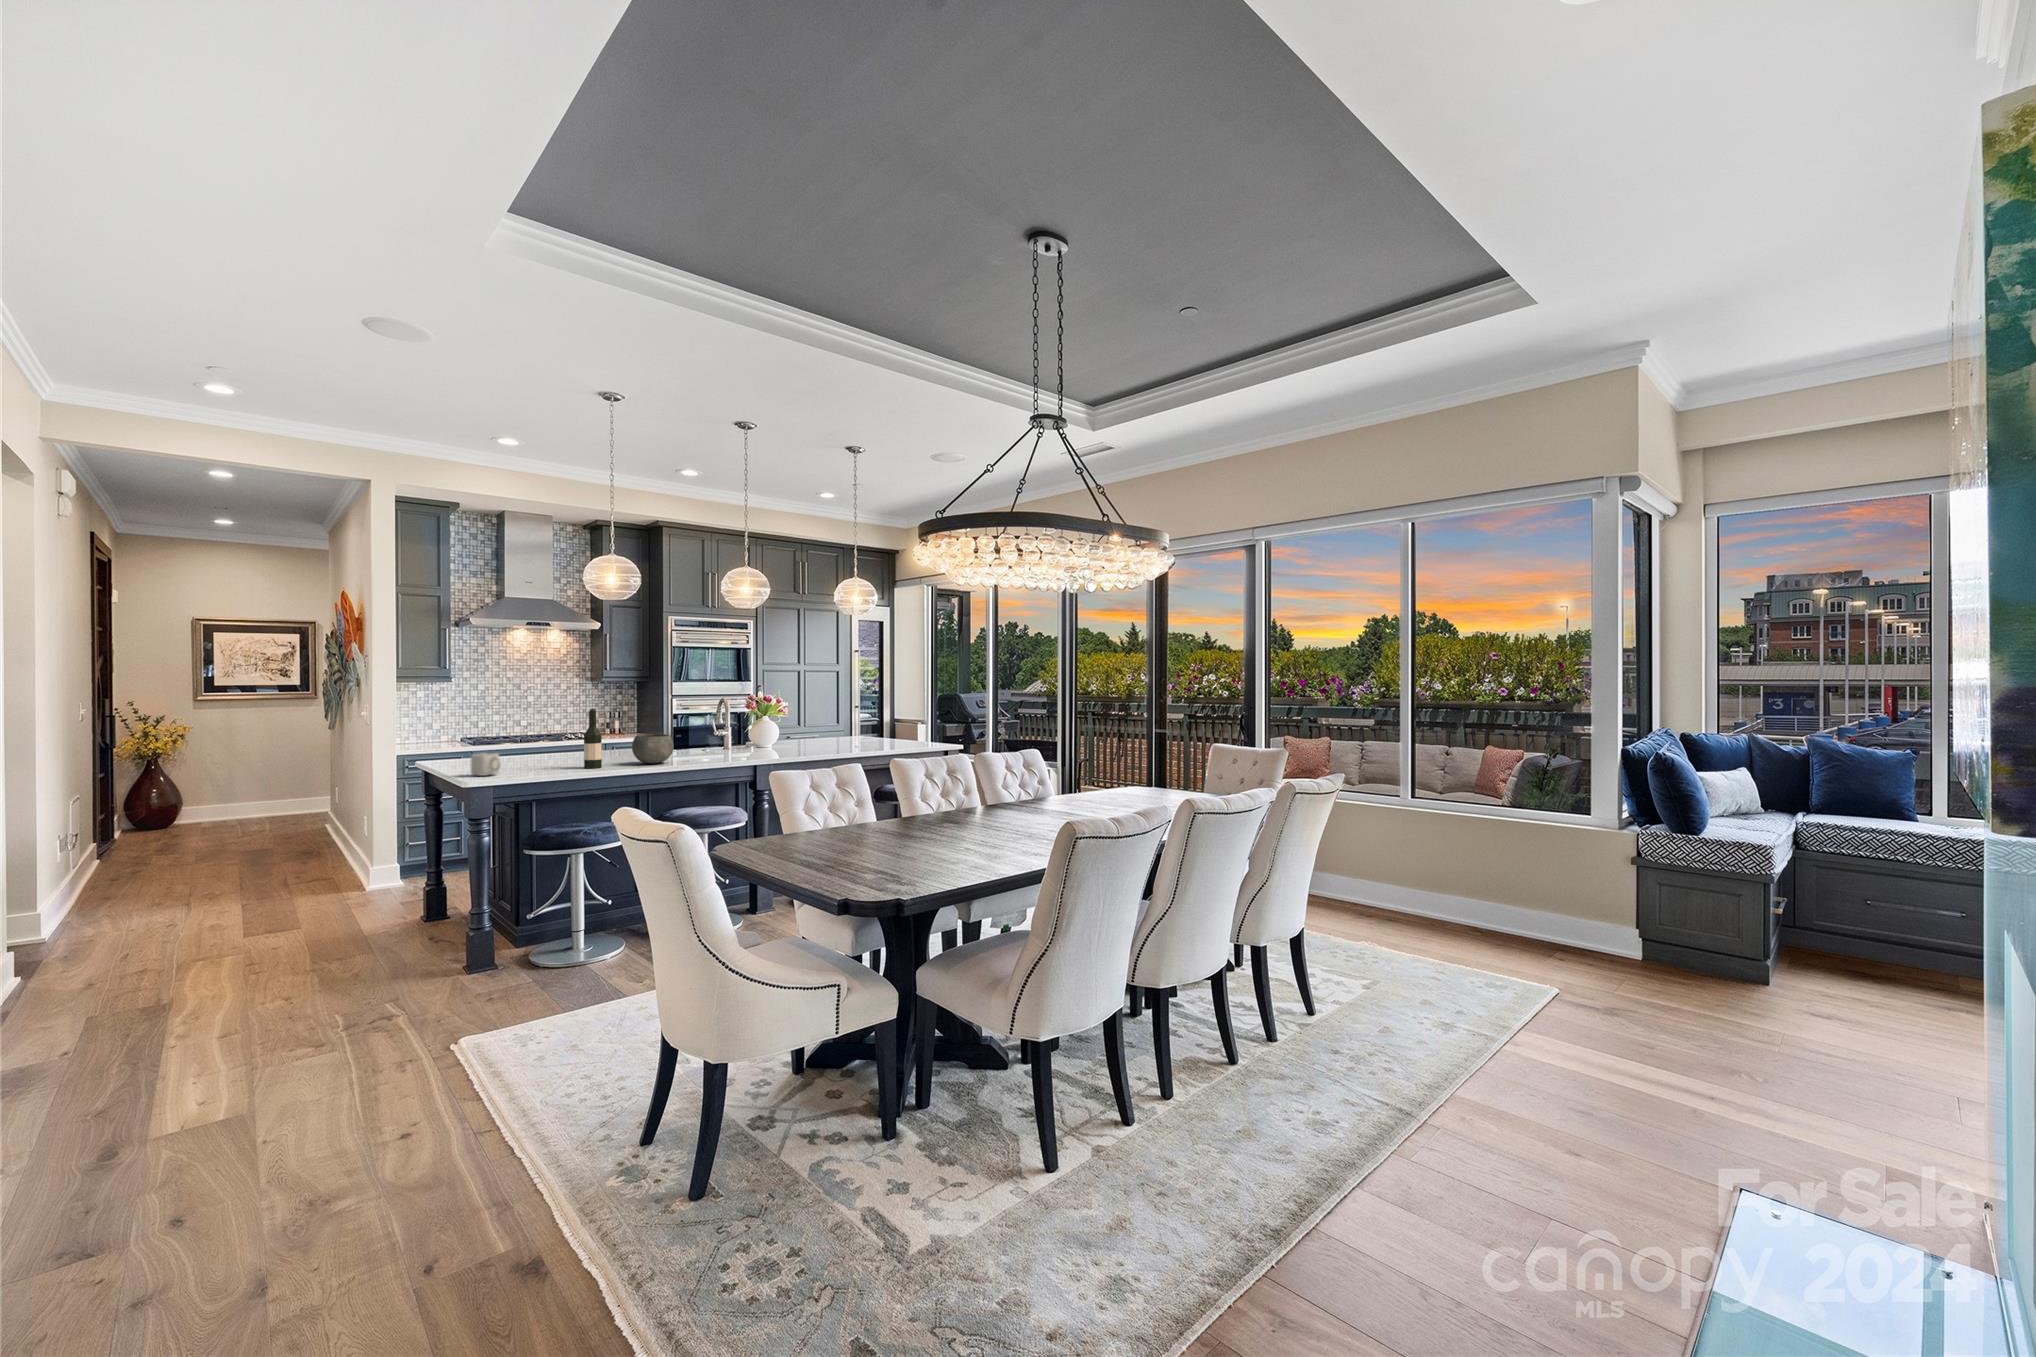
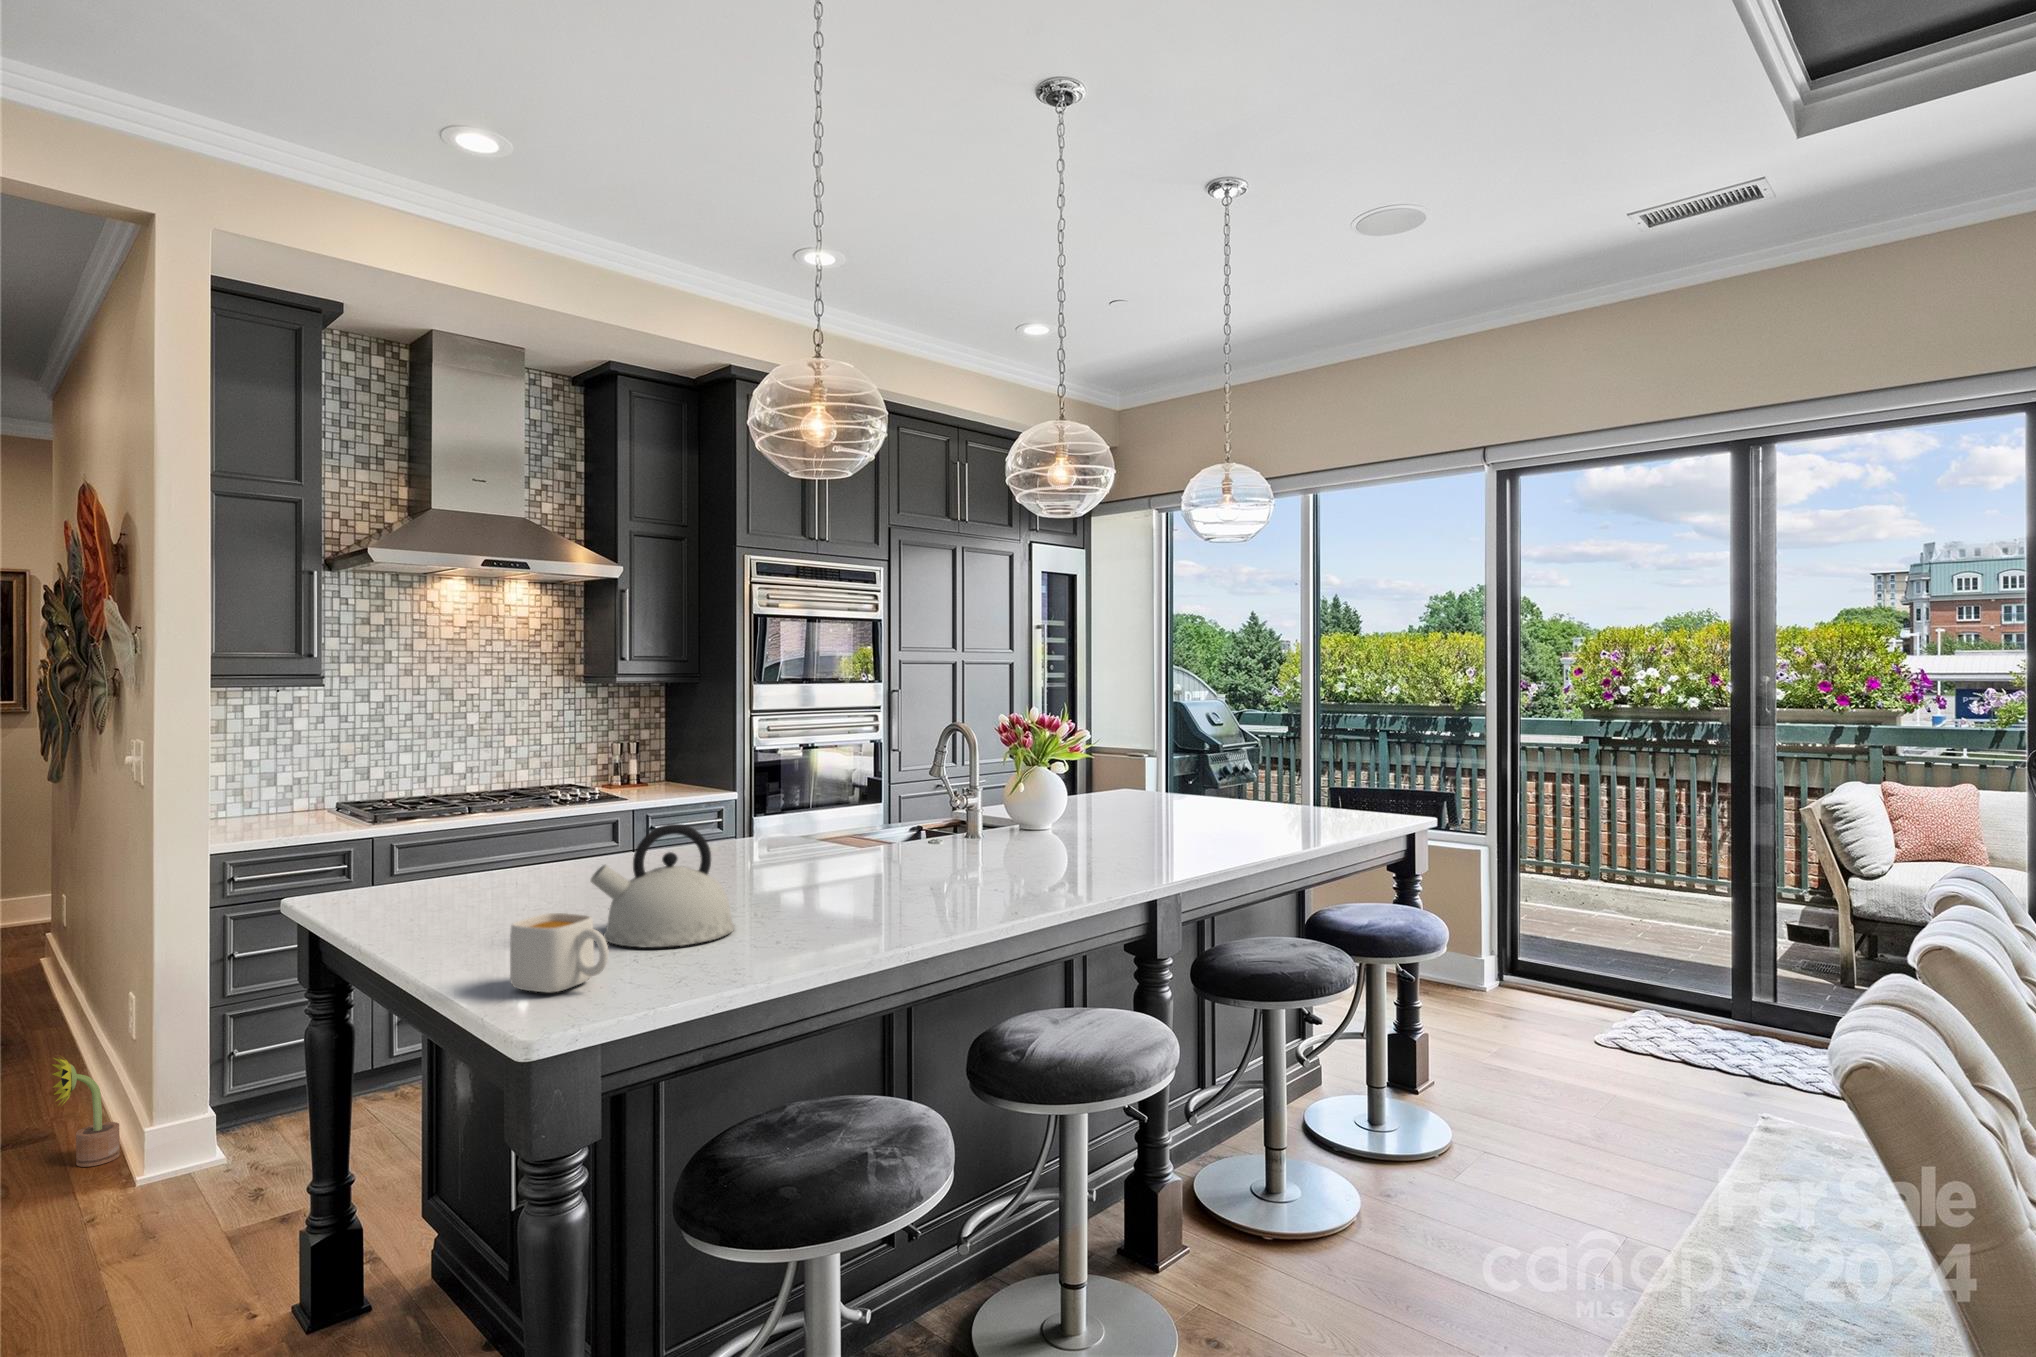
wine bottle: present [584,709,602,768] -> none [798,768,844,939]
kettle: none [511,729,566,769] -> present [590,824,734,947]
bowl: present [632,734,674,764] -> none [900,829,1003,913]
decorative plant: none [330,835,358,883] -> present [52,1057,120,1167]

